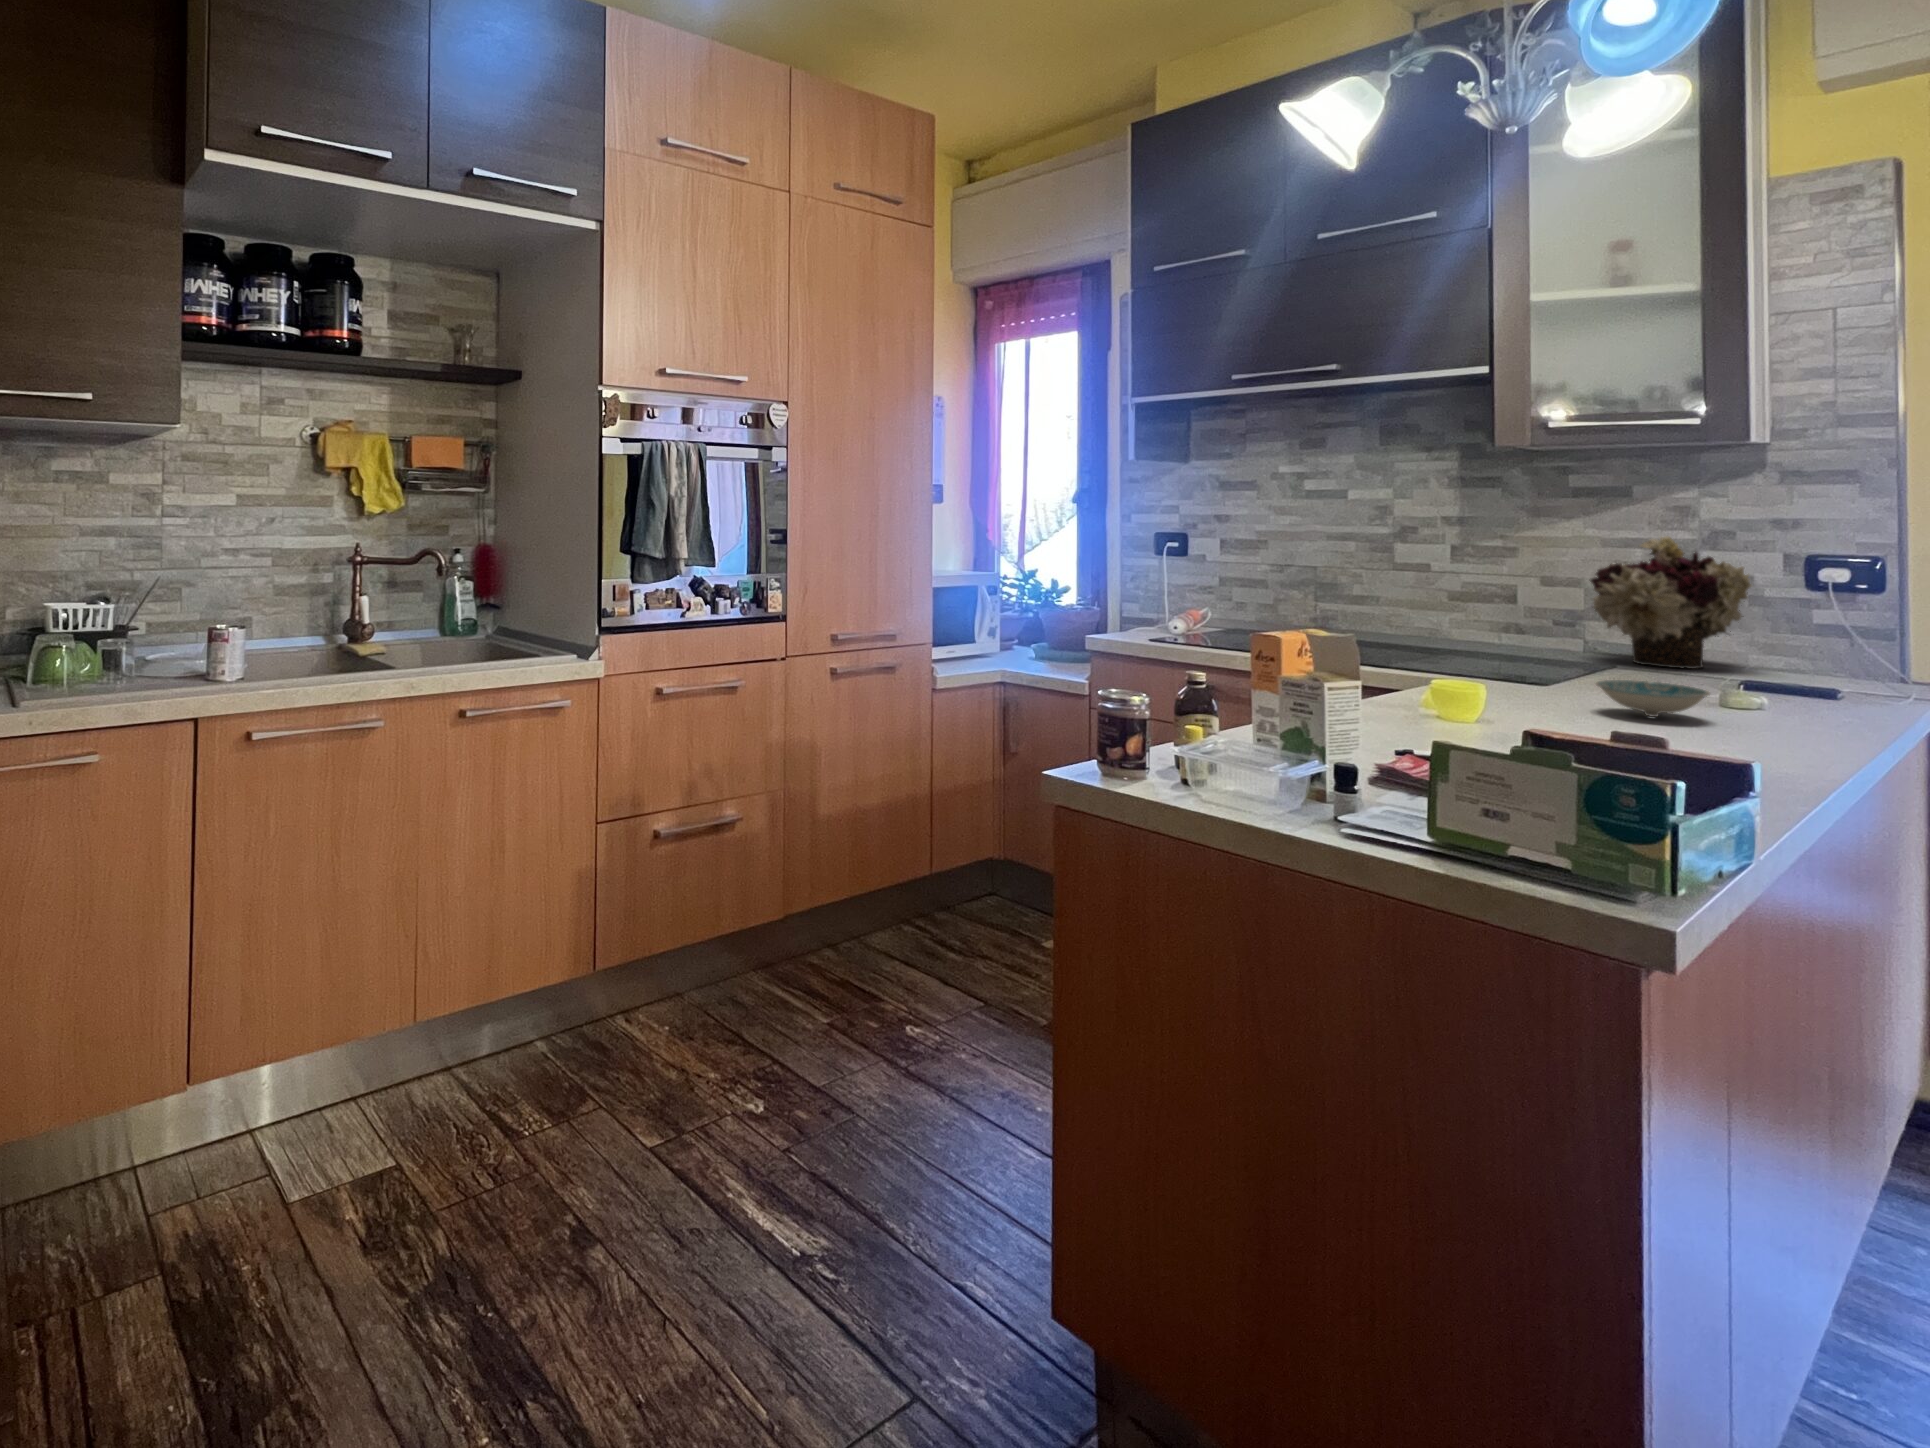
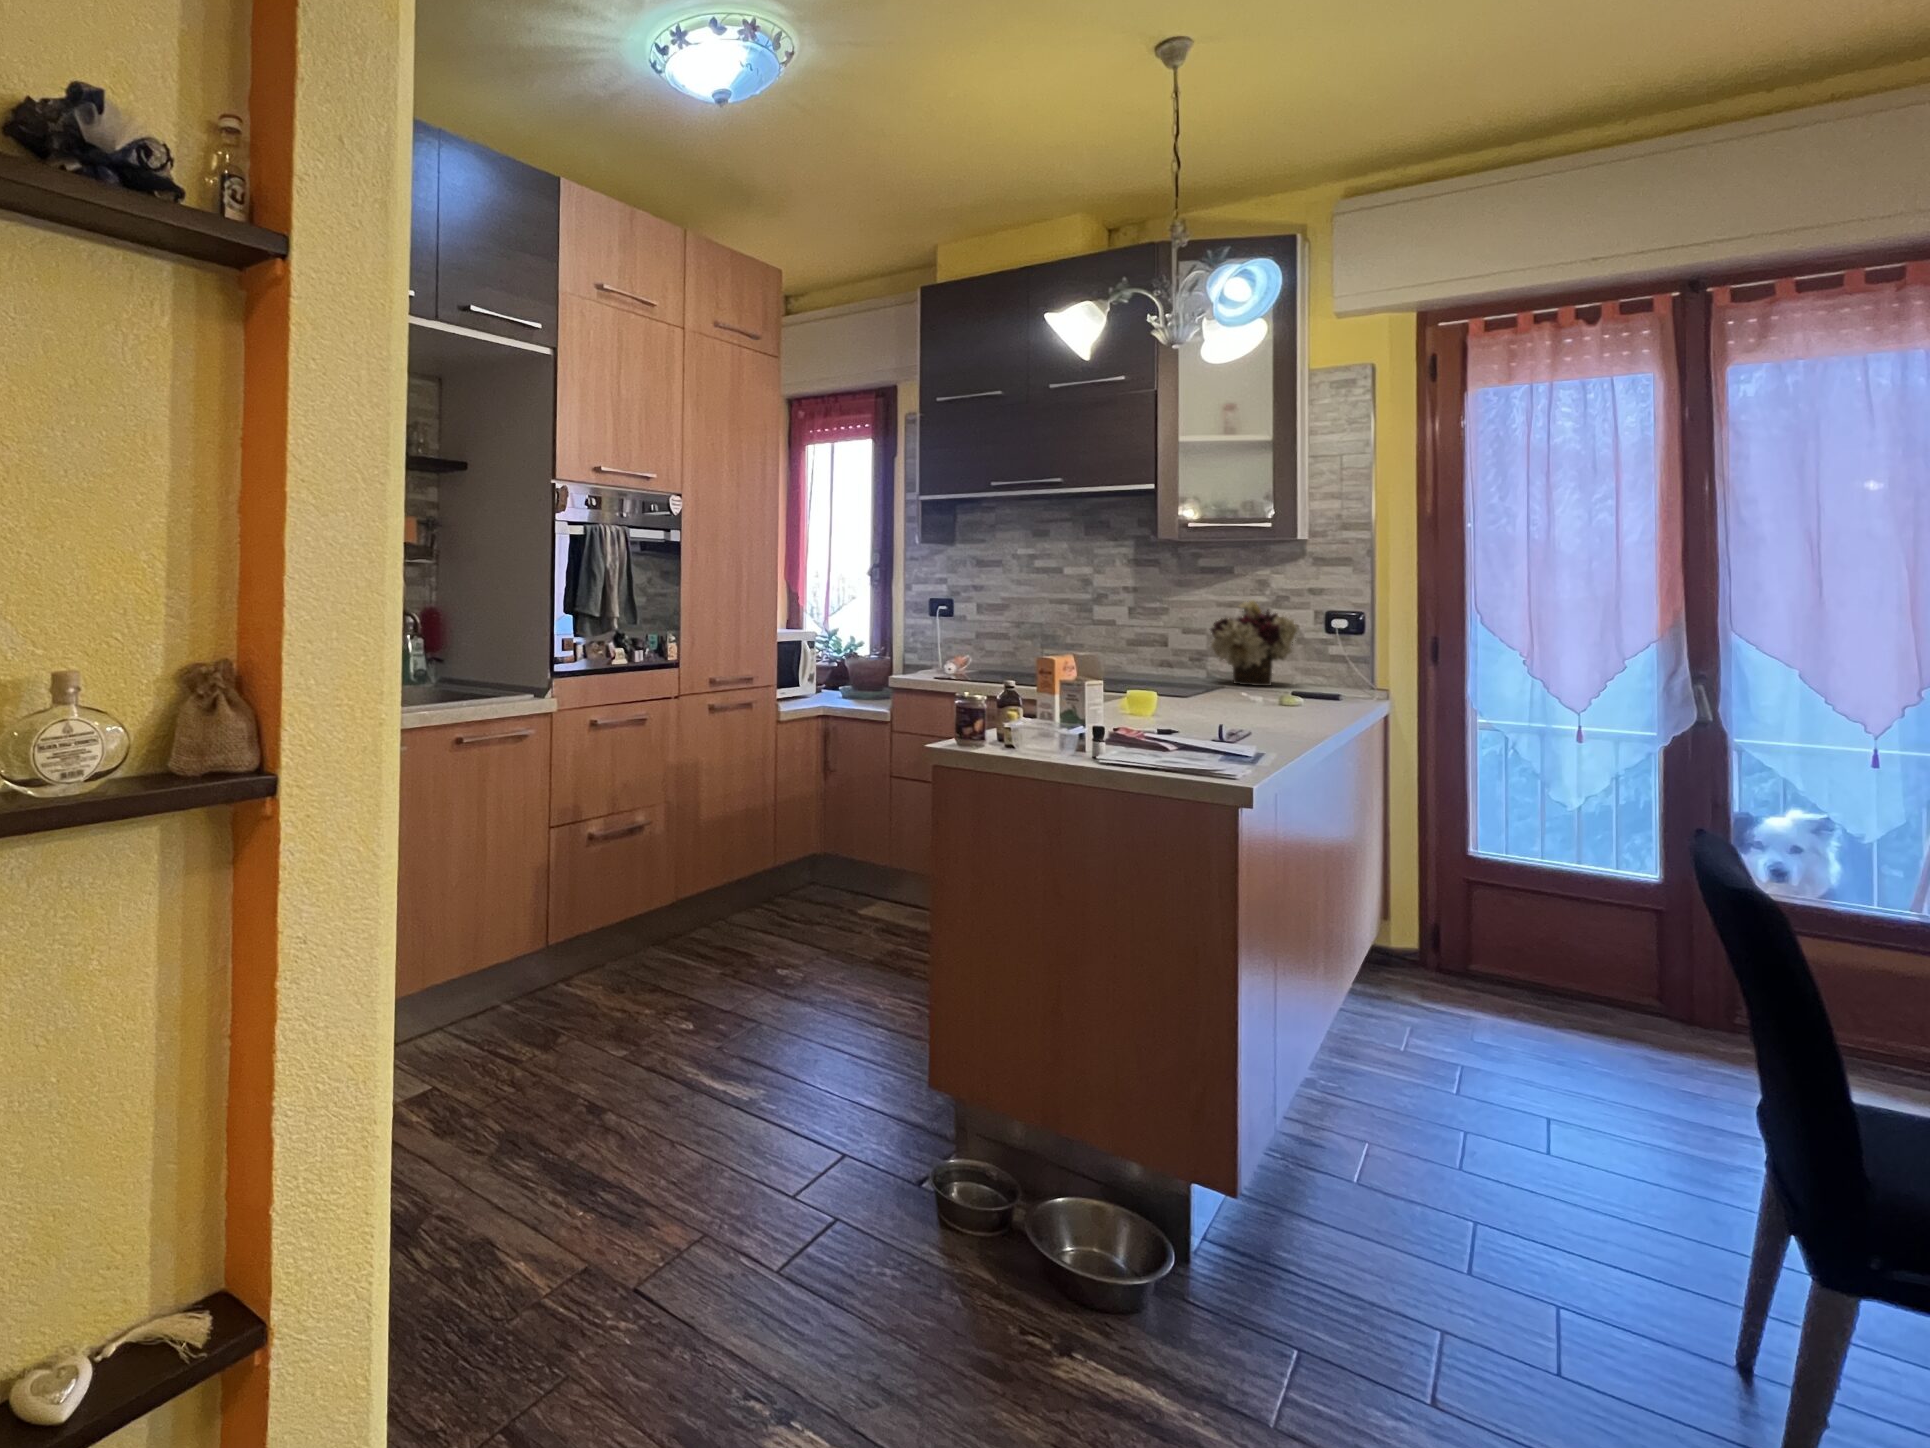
ceramic bowl: present [1596,680,1710,717] -> none [1217,688,1276,709]

